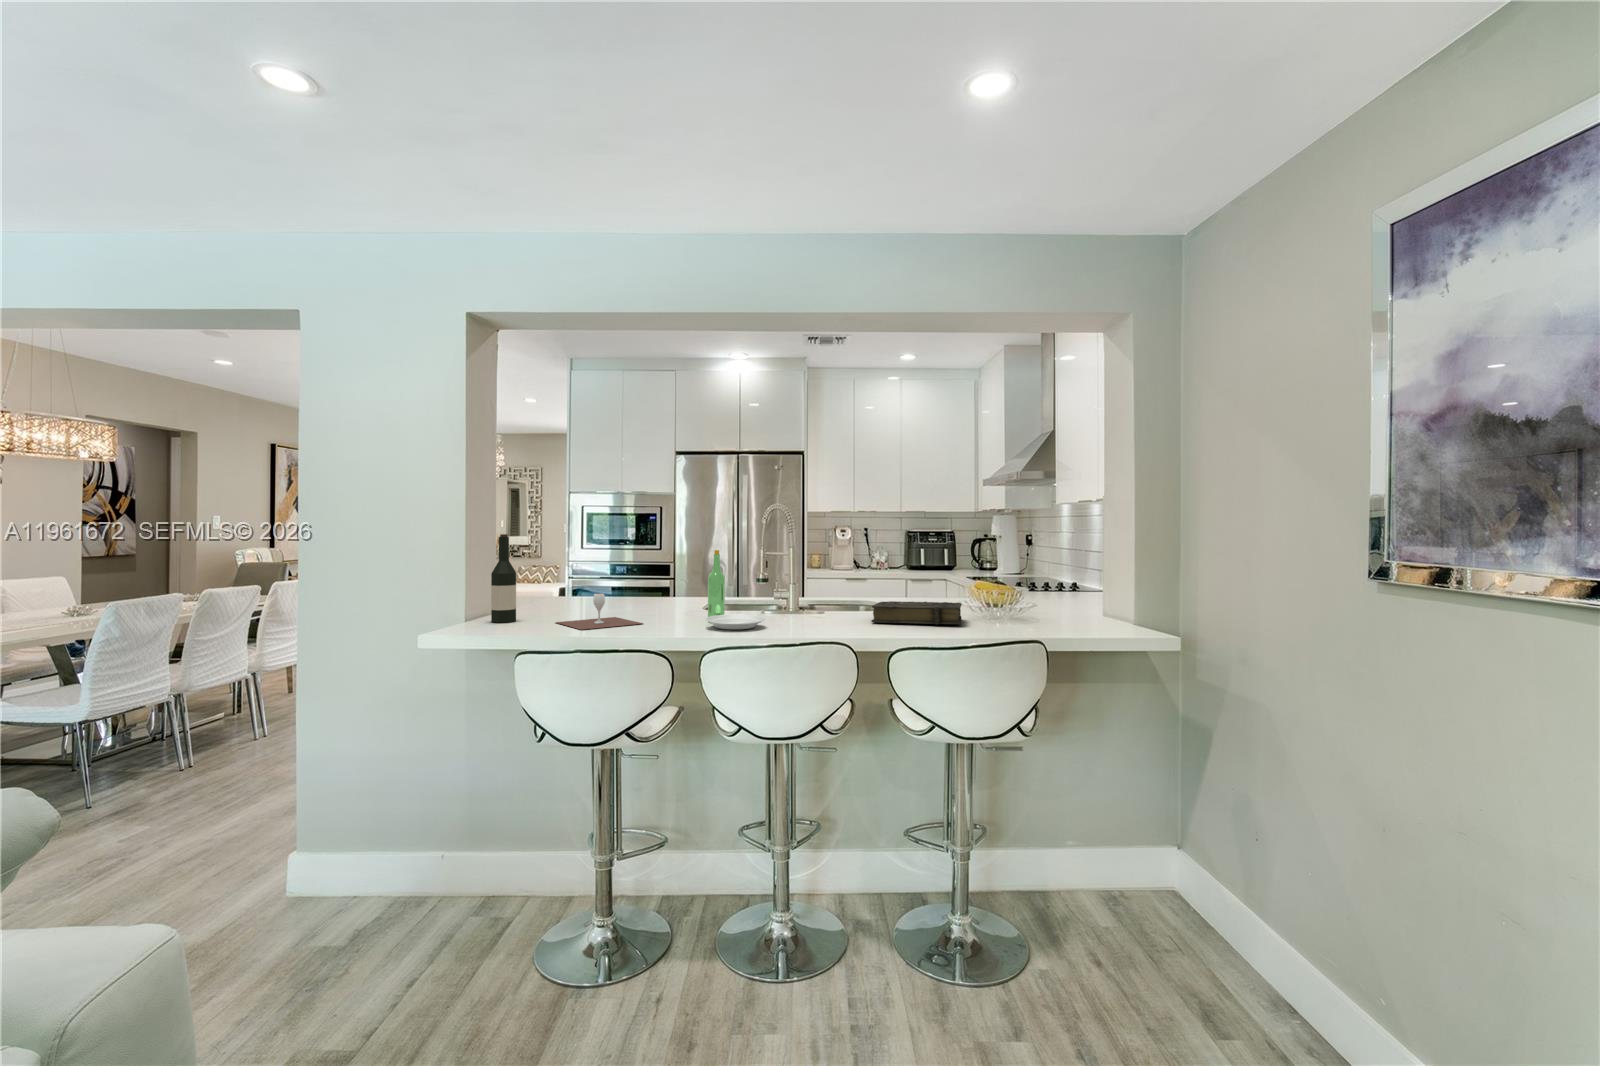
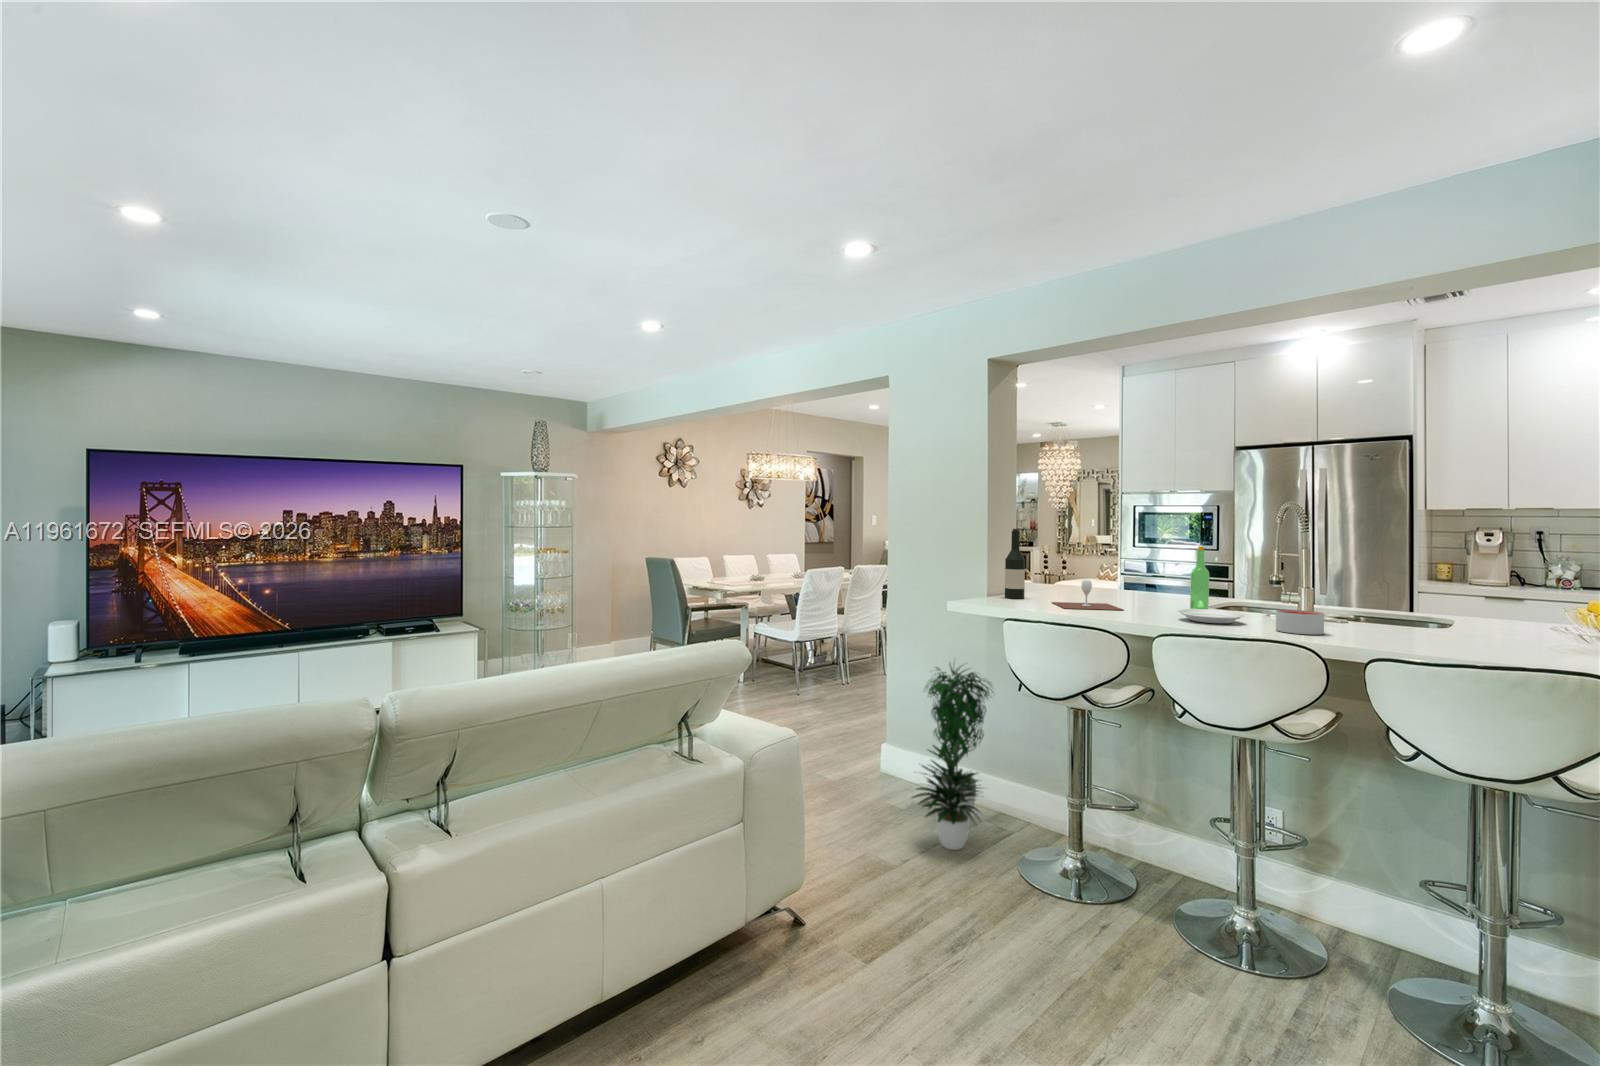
book: present [871,601,962,625] -> none [1390,614,1556,649]
candle: none [796,608,834,632] -> present [1276,610,1324,635]
potted plant: none [370,710,483,985] -> present [912,666,993,850]

